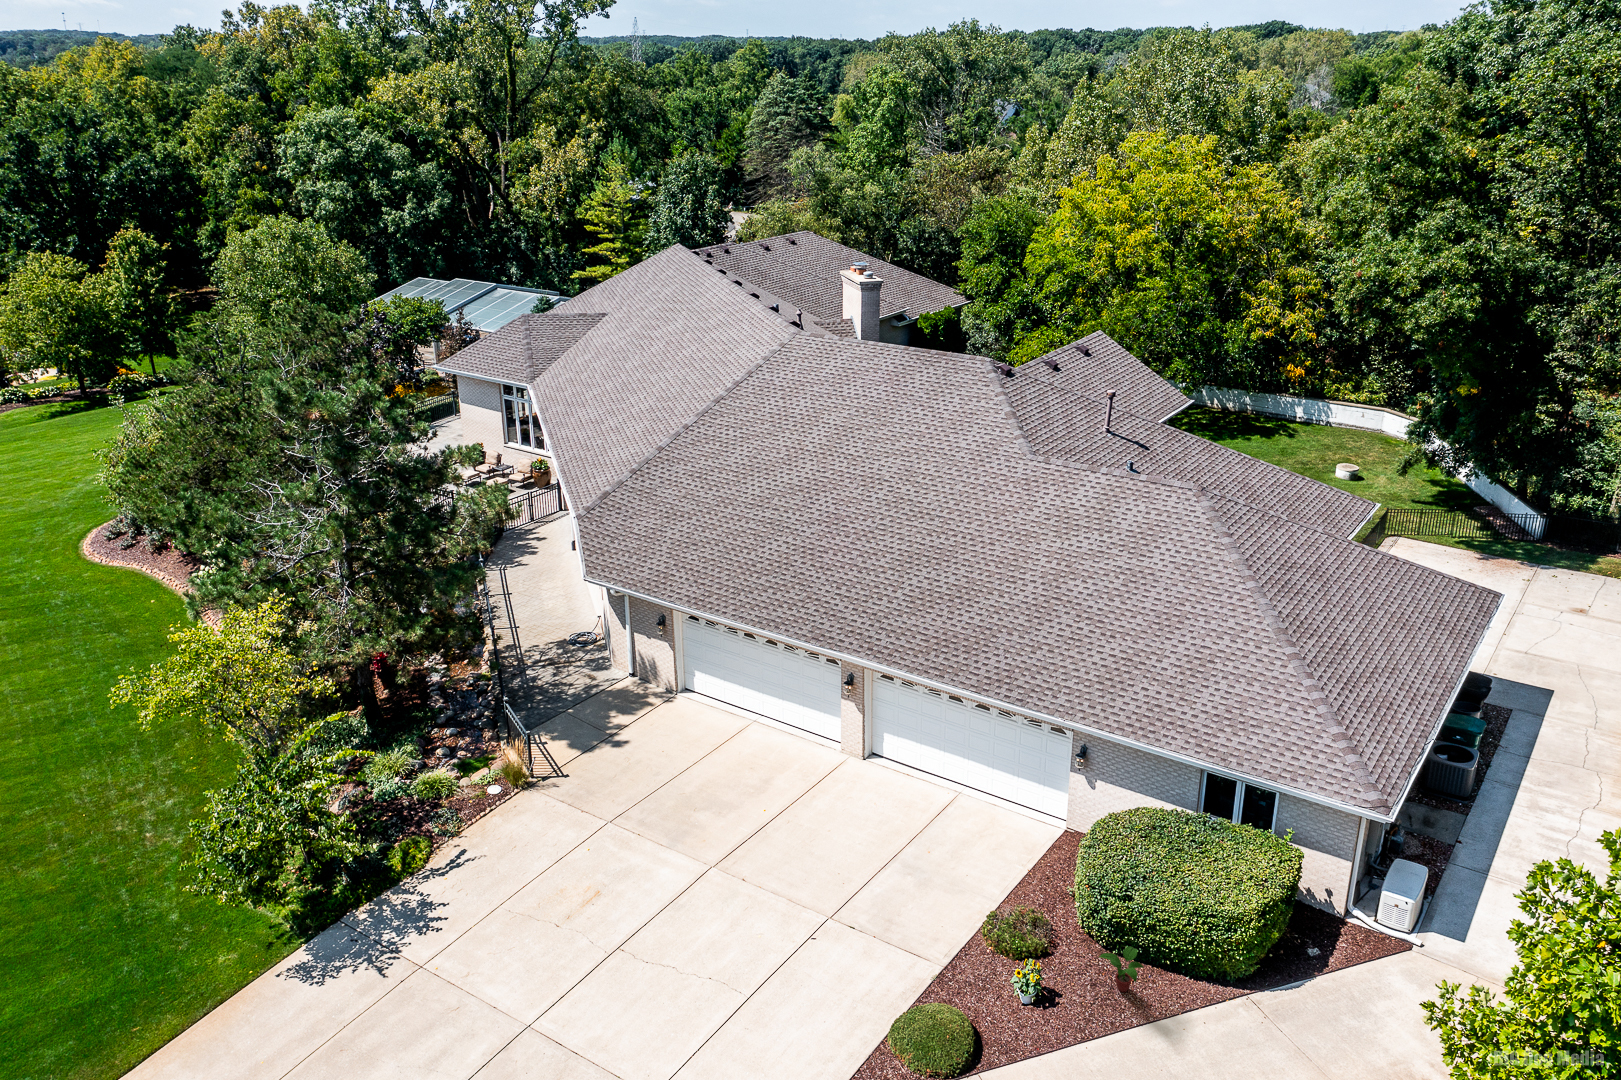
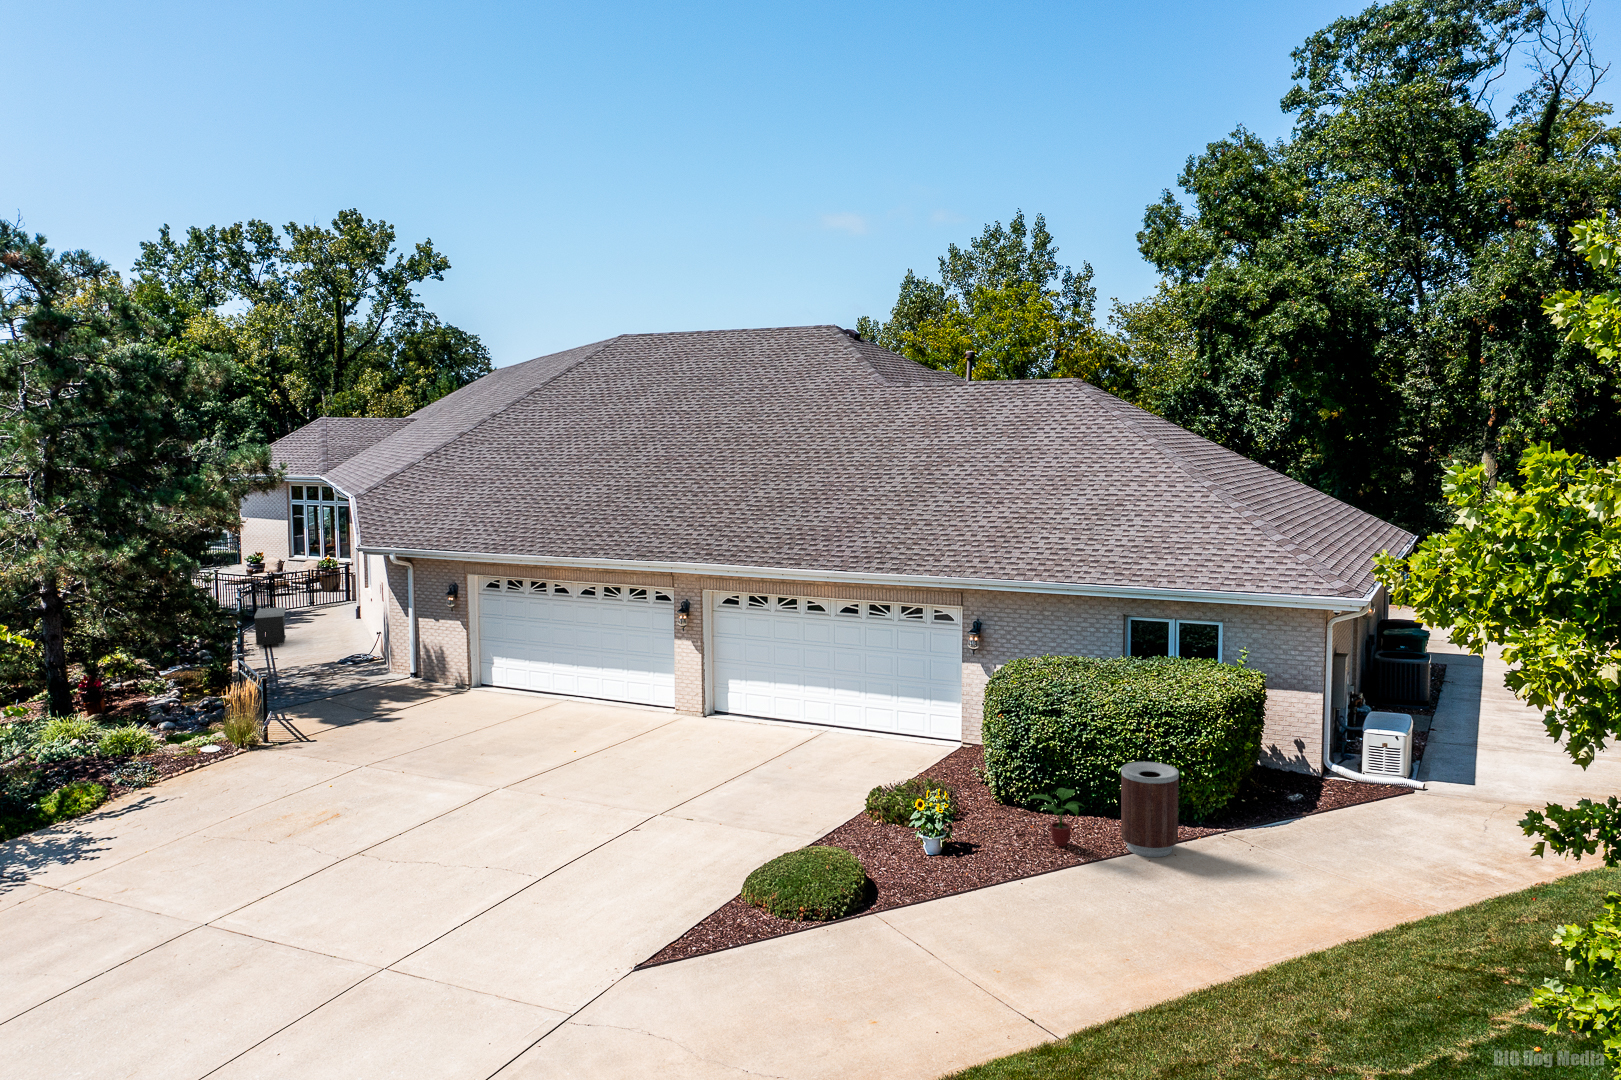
storage bench: none [488,563,513,603] -> present [254,607,286,648]
trash can: none [1168,941,1216,1015] -> present [1121,762,1179,857]

